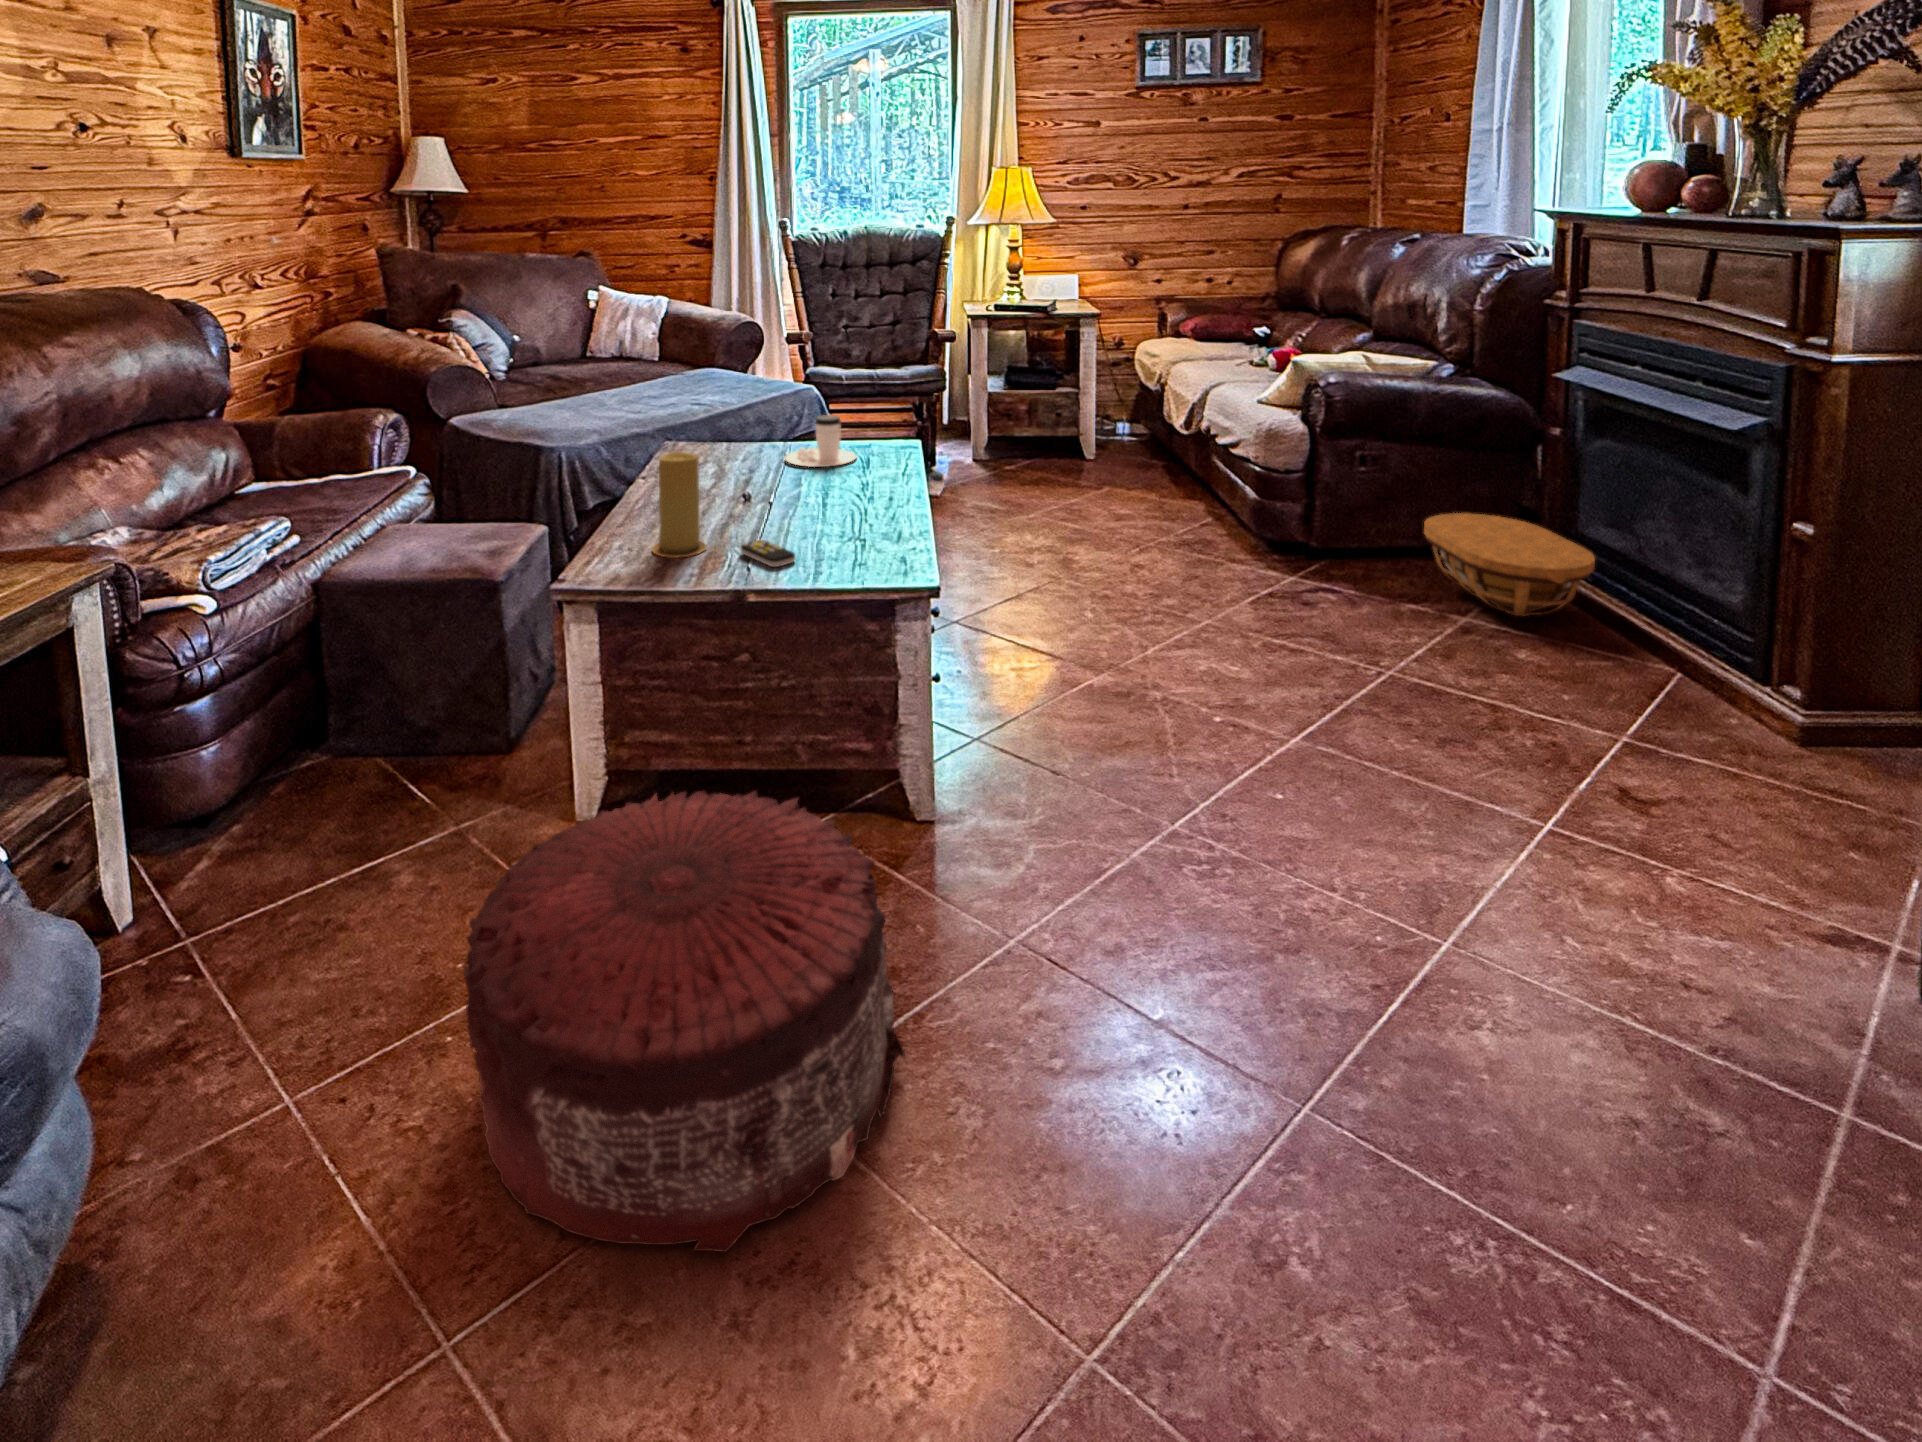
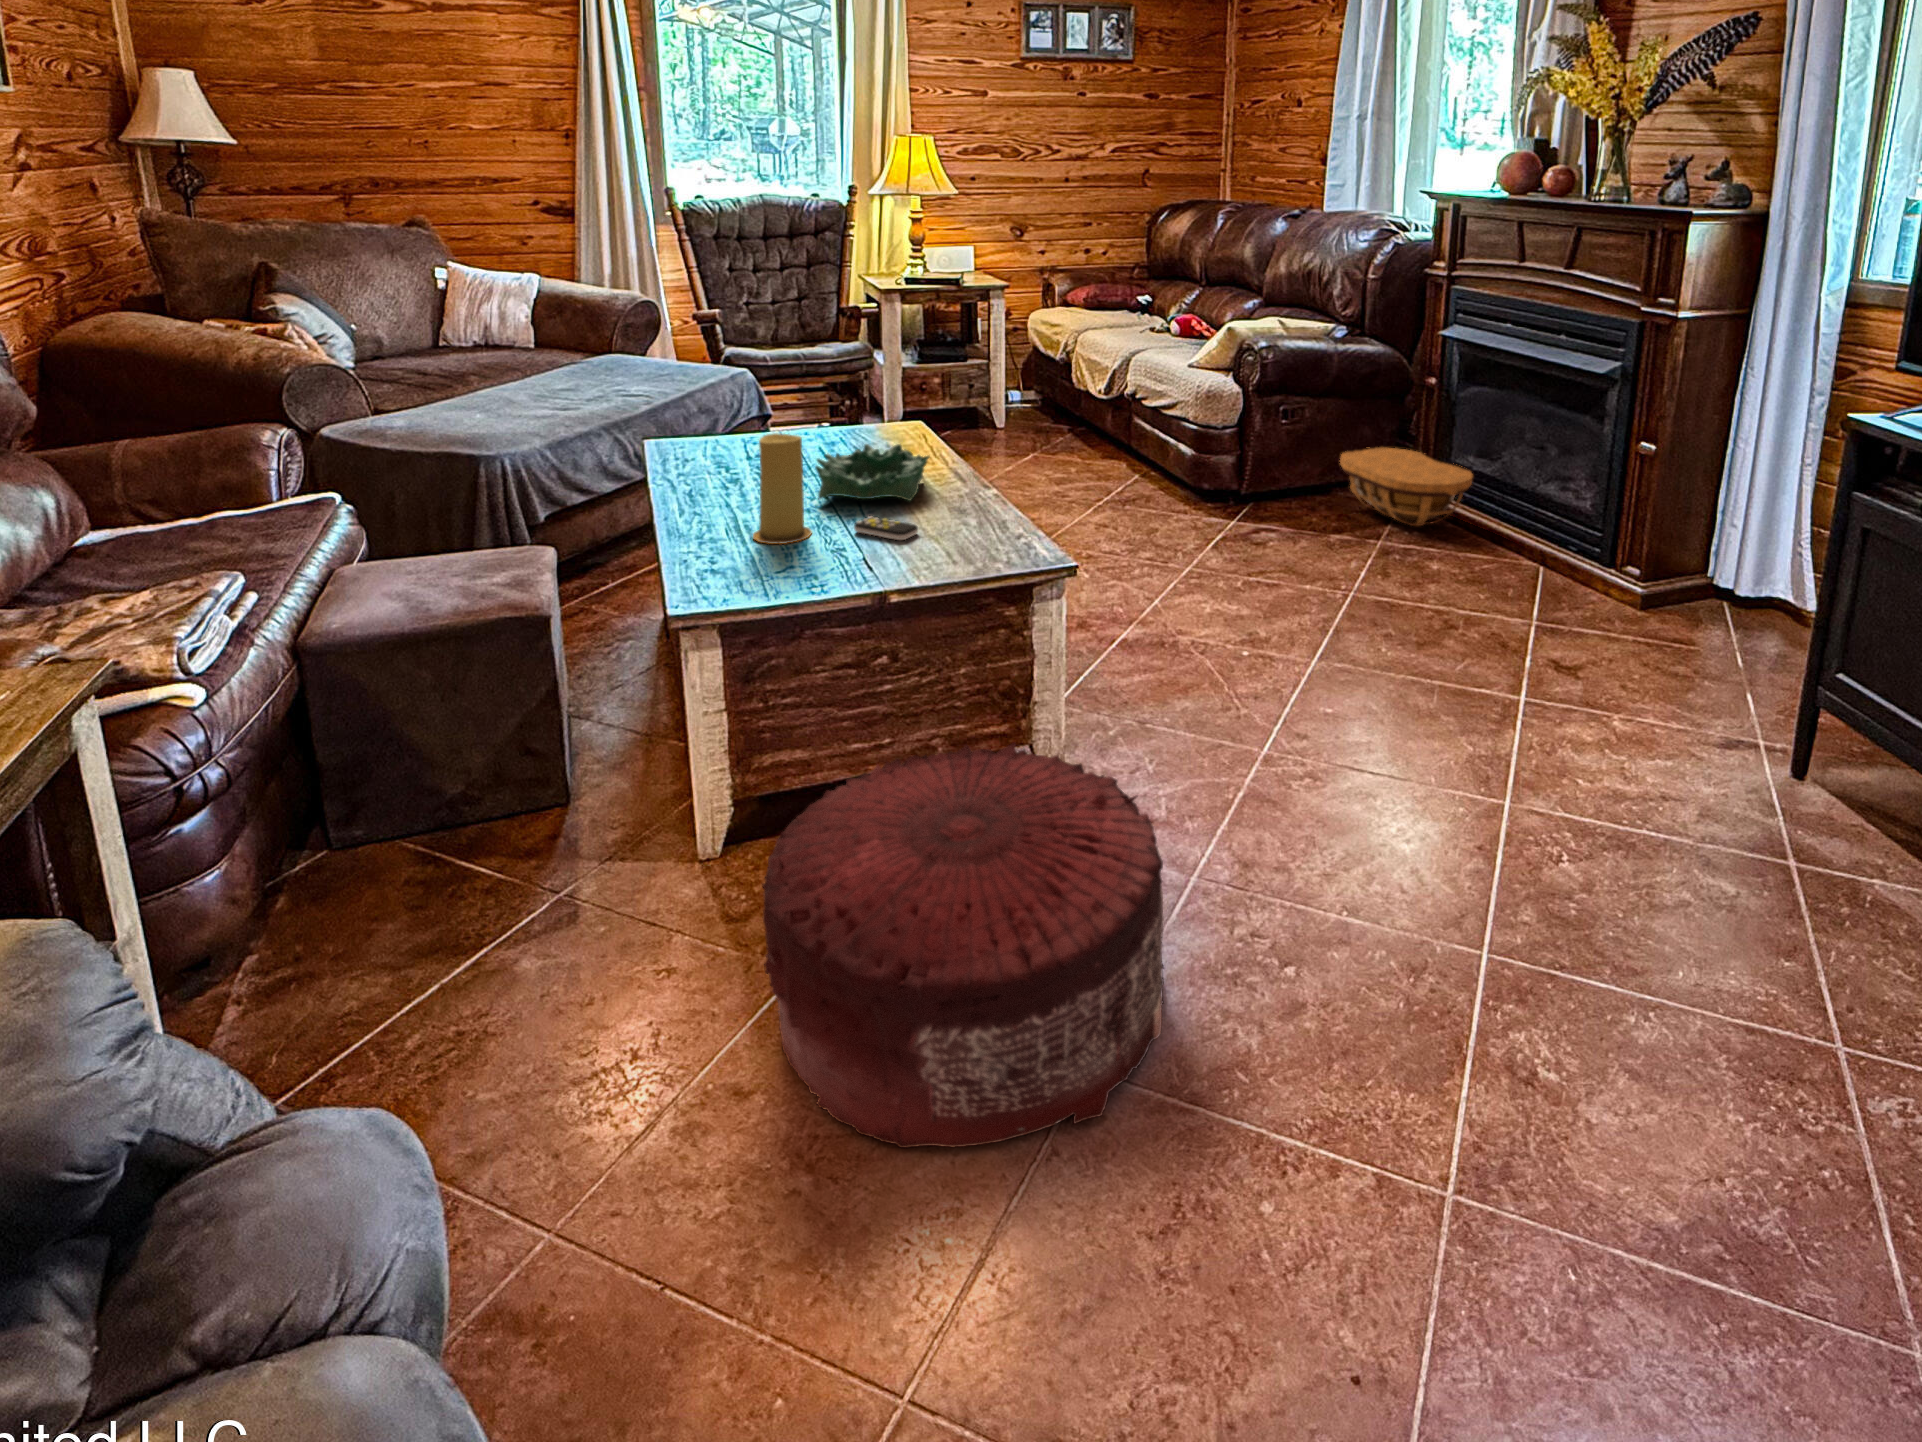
coffee cup: present [784,415,857,467] -> none [805,392,883,446]
decorative bowl: none [735,467,852,529] -> present [815,444,929,501]

